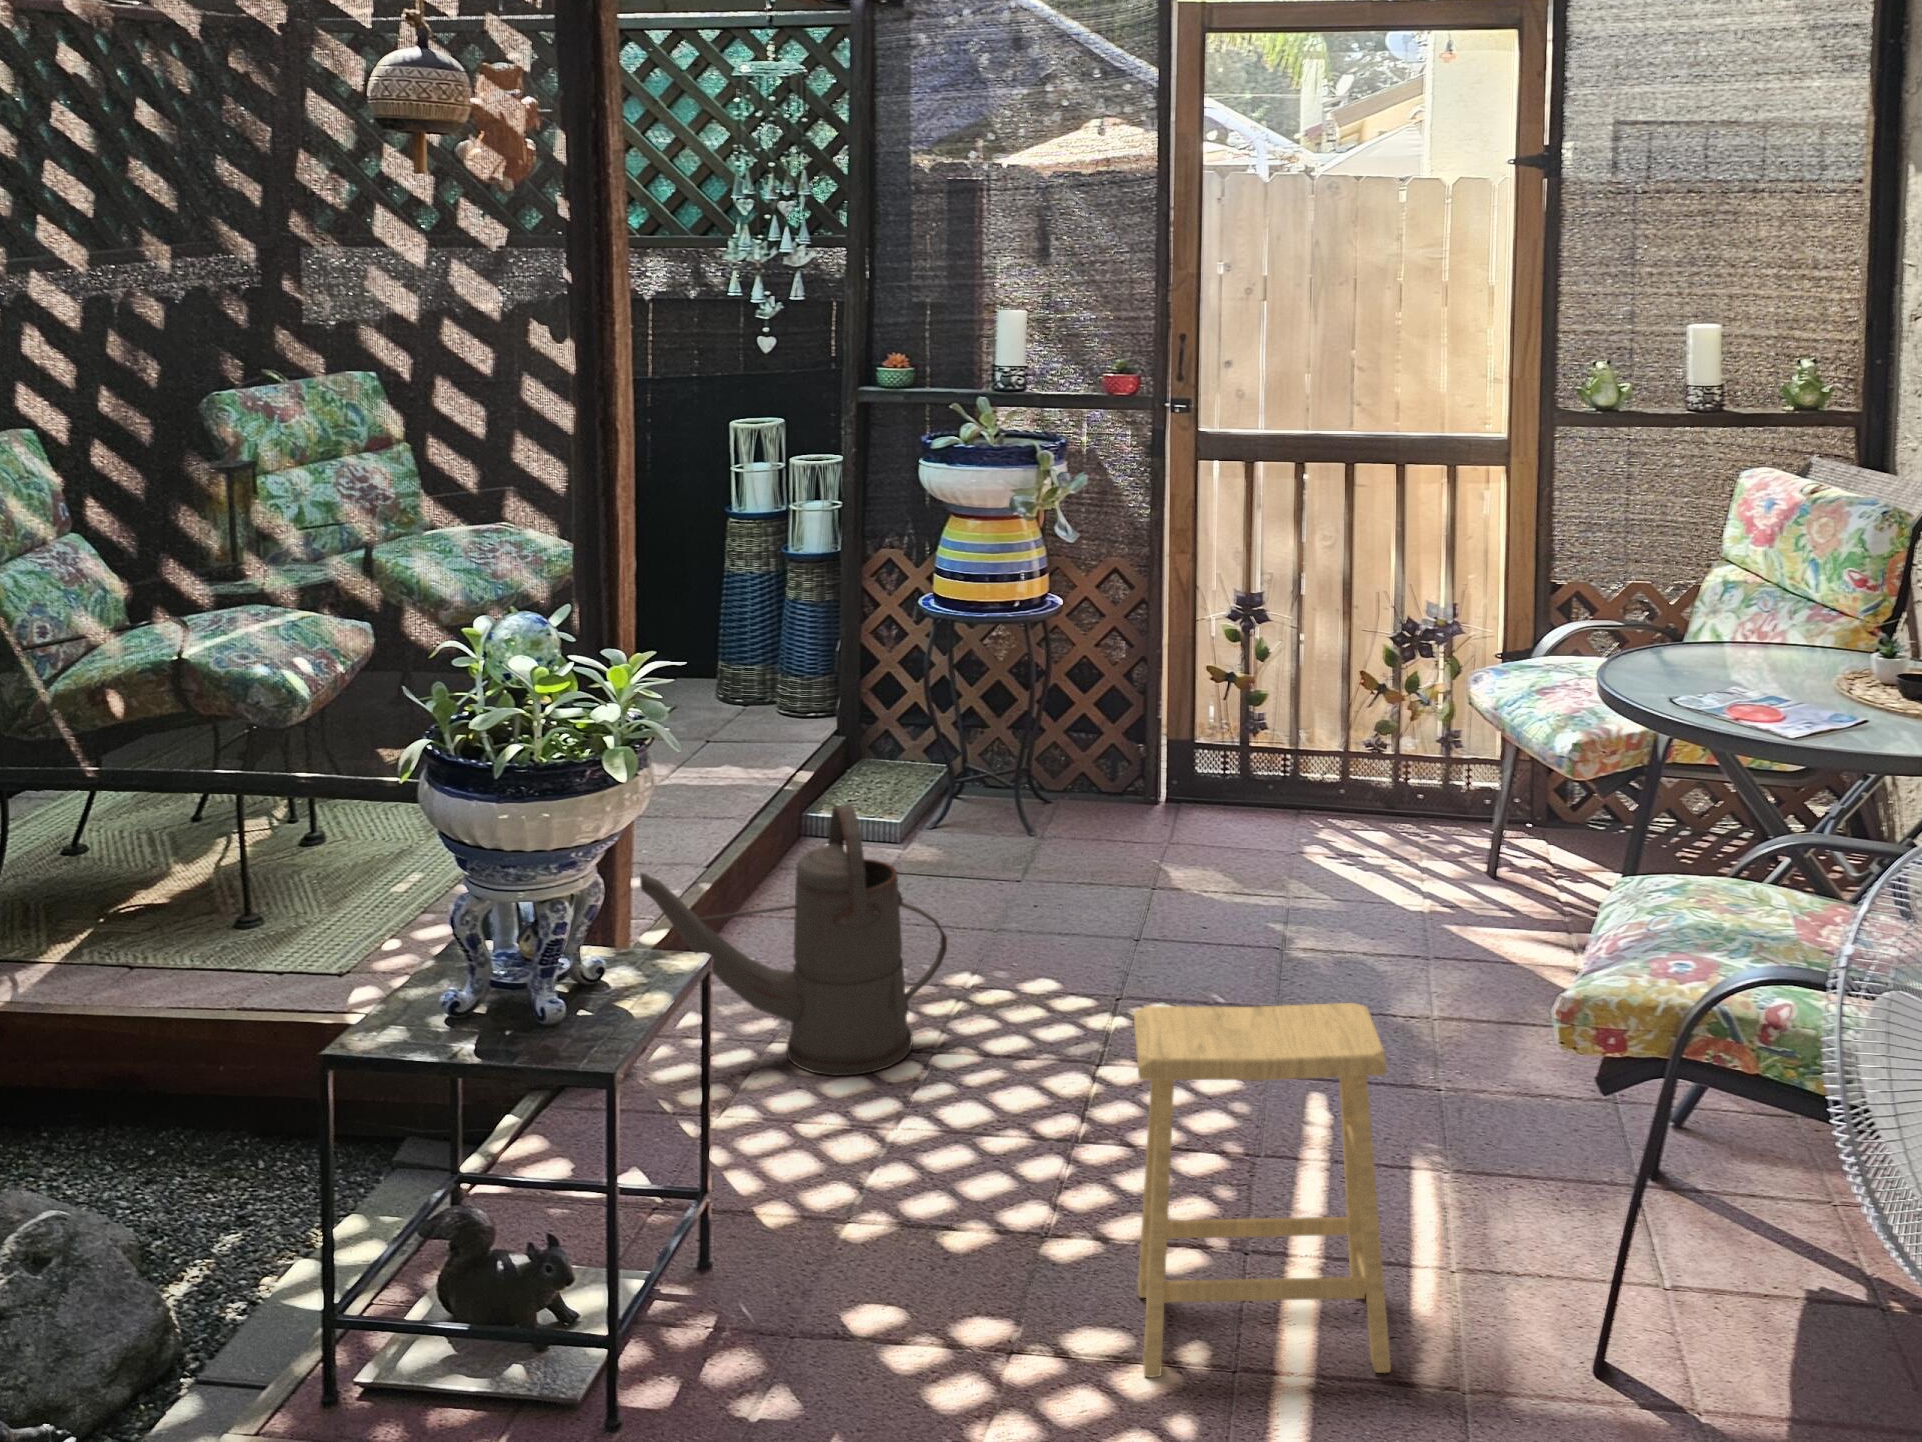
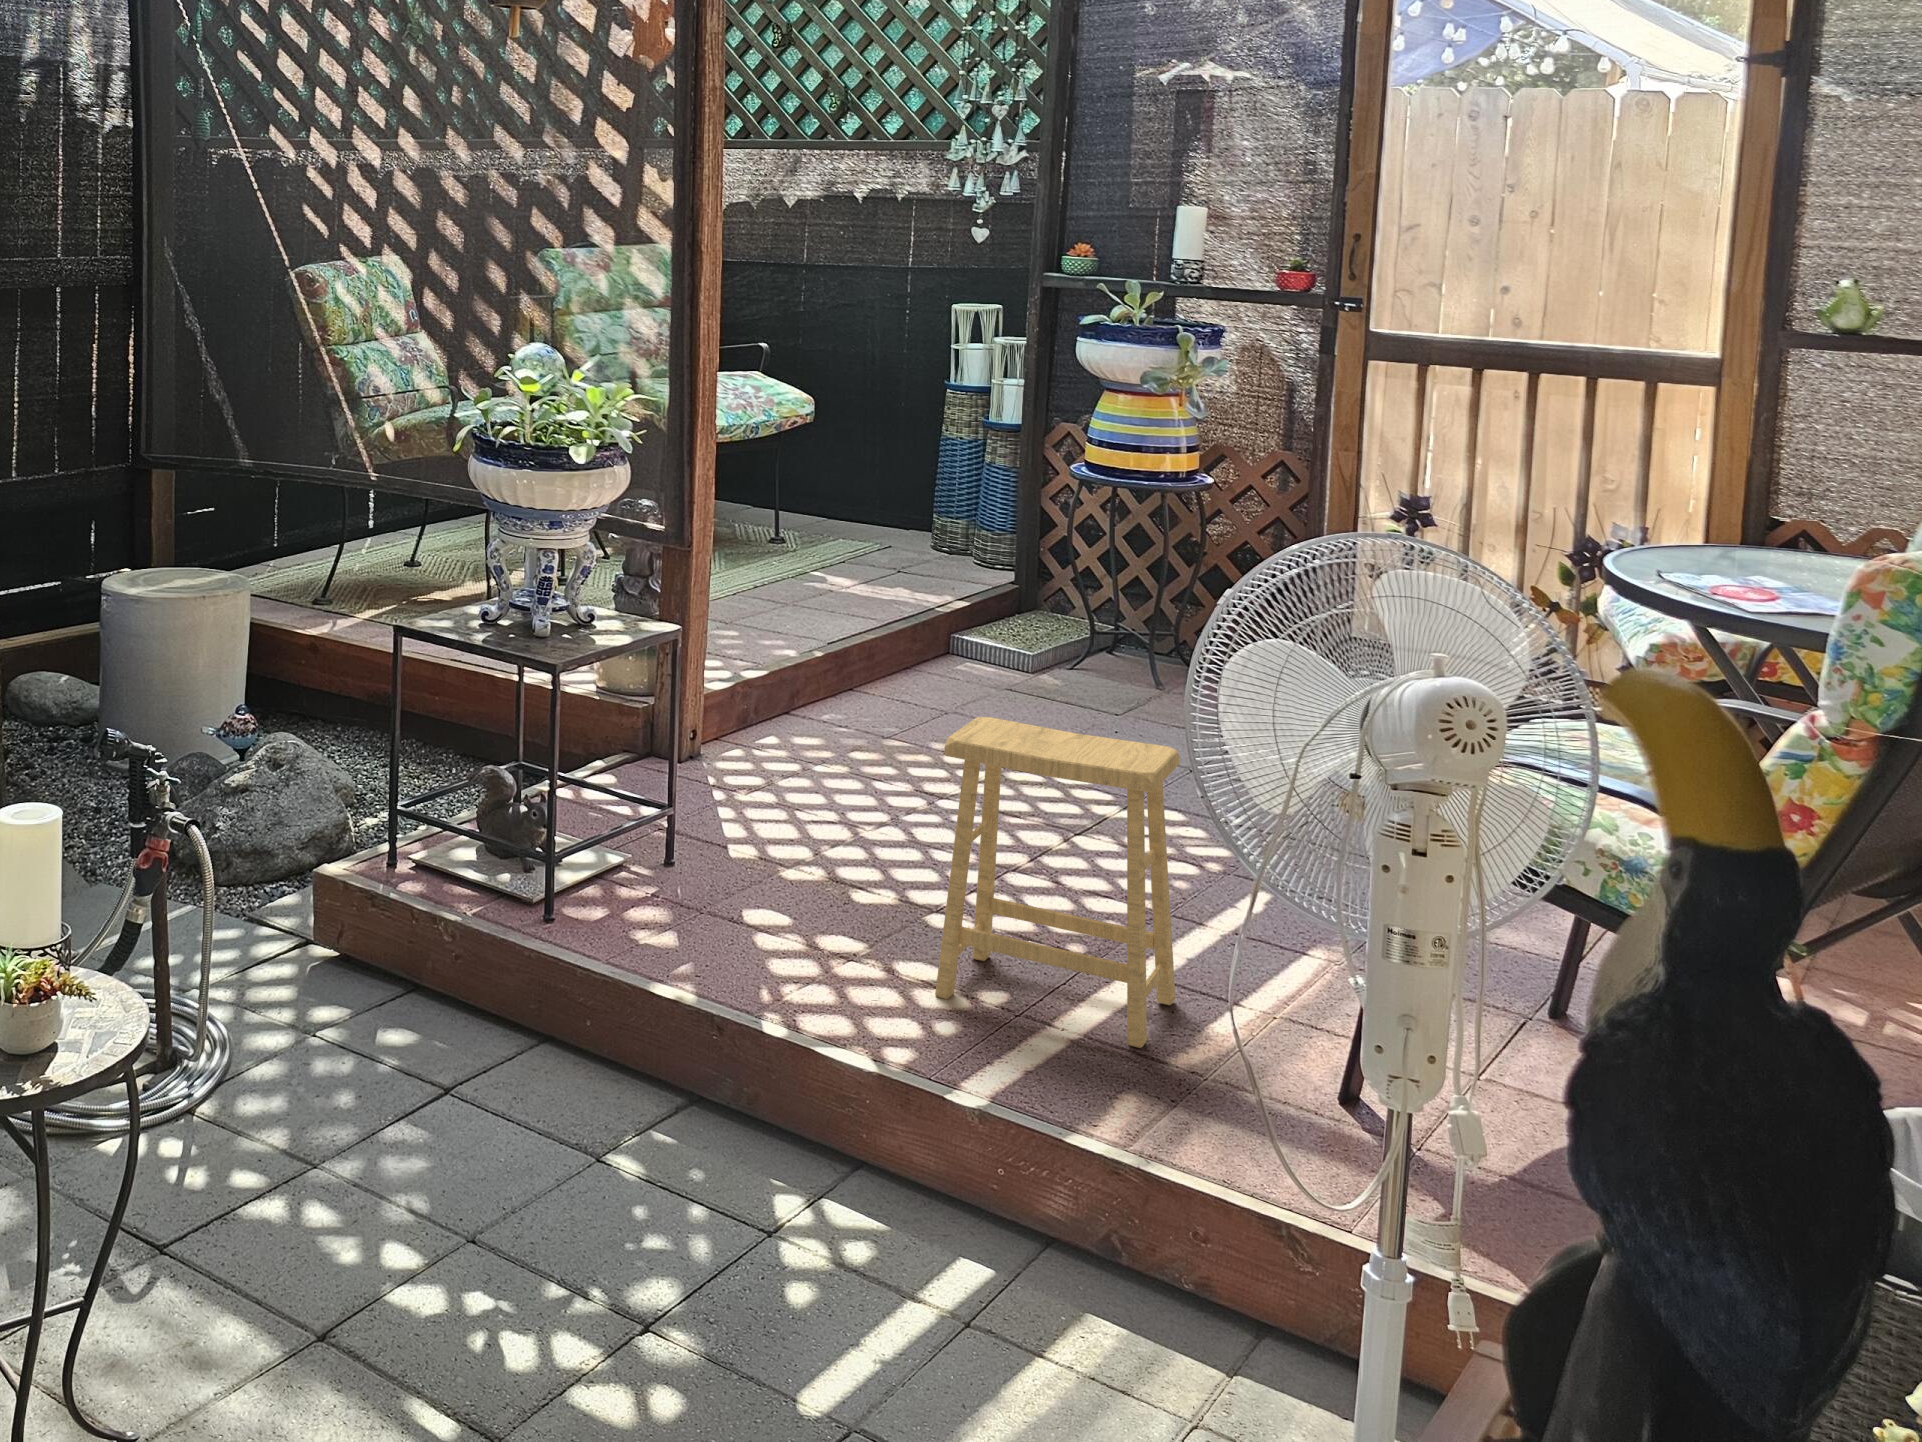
watering can: present [640,805,947,1075] -> none [710,579,963,798]

